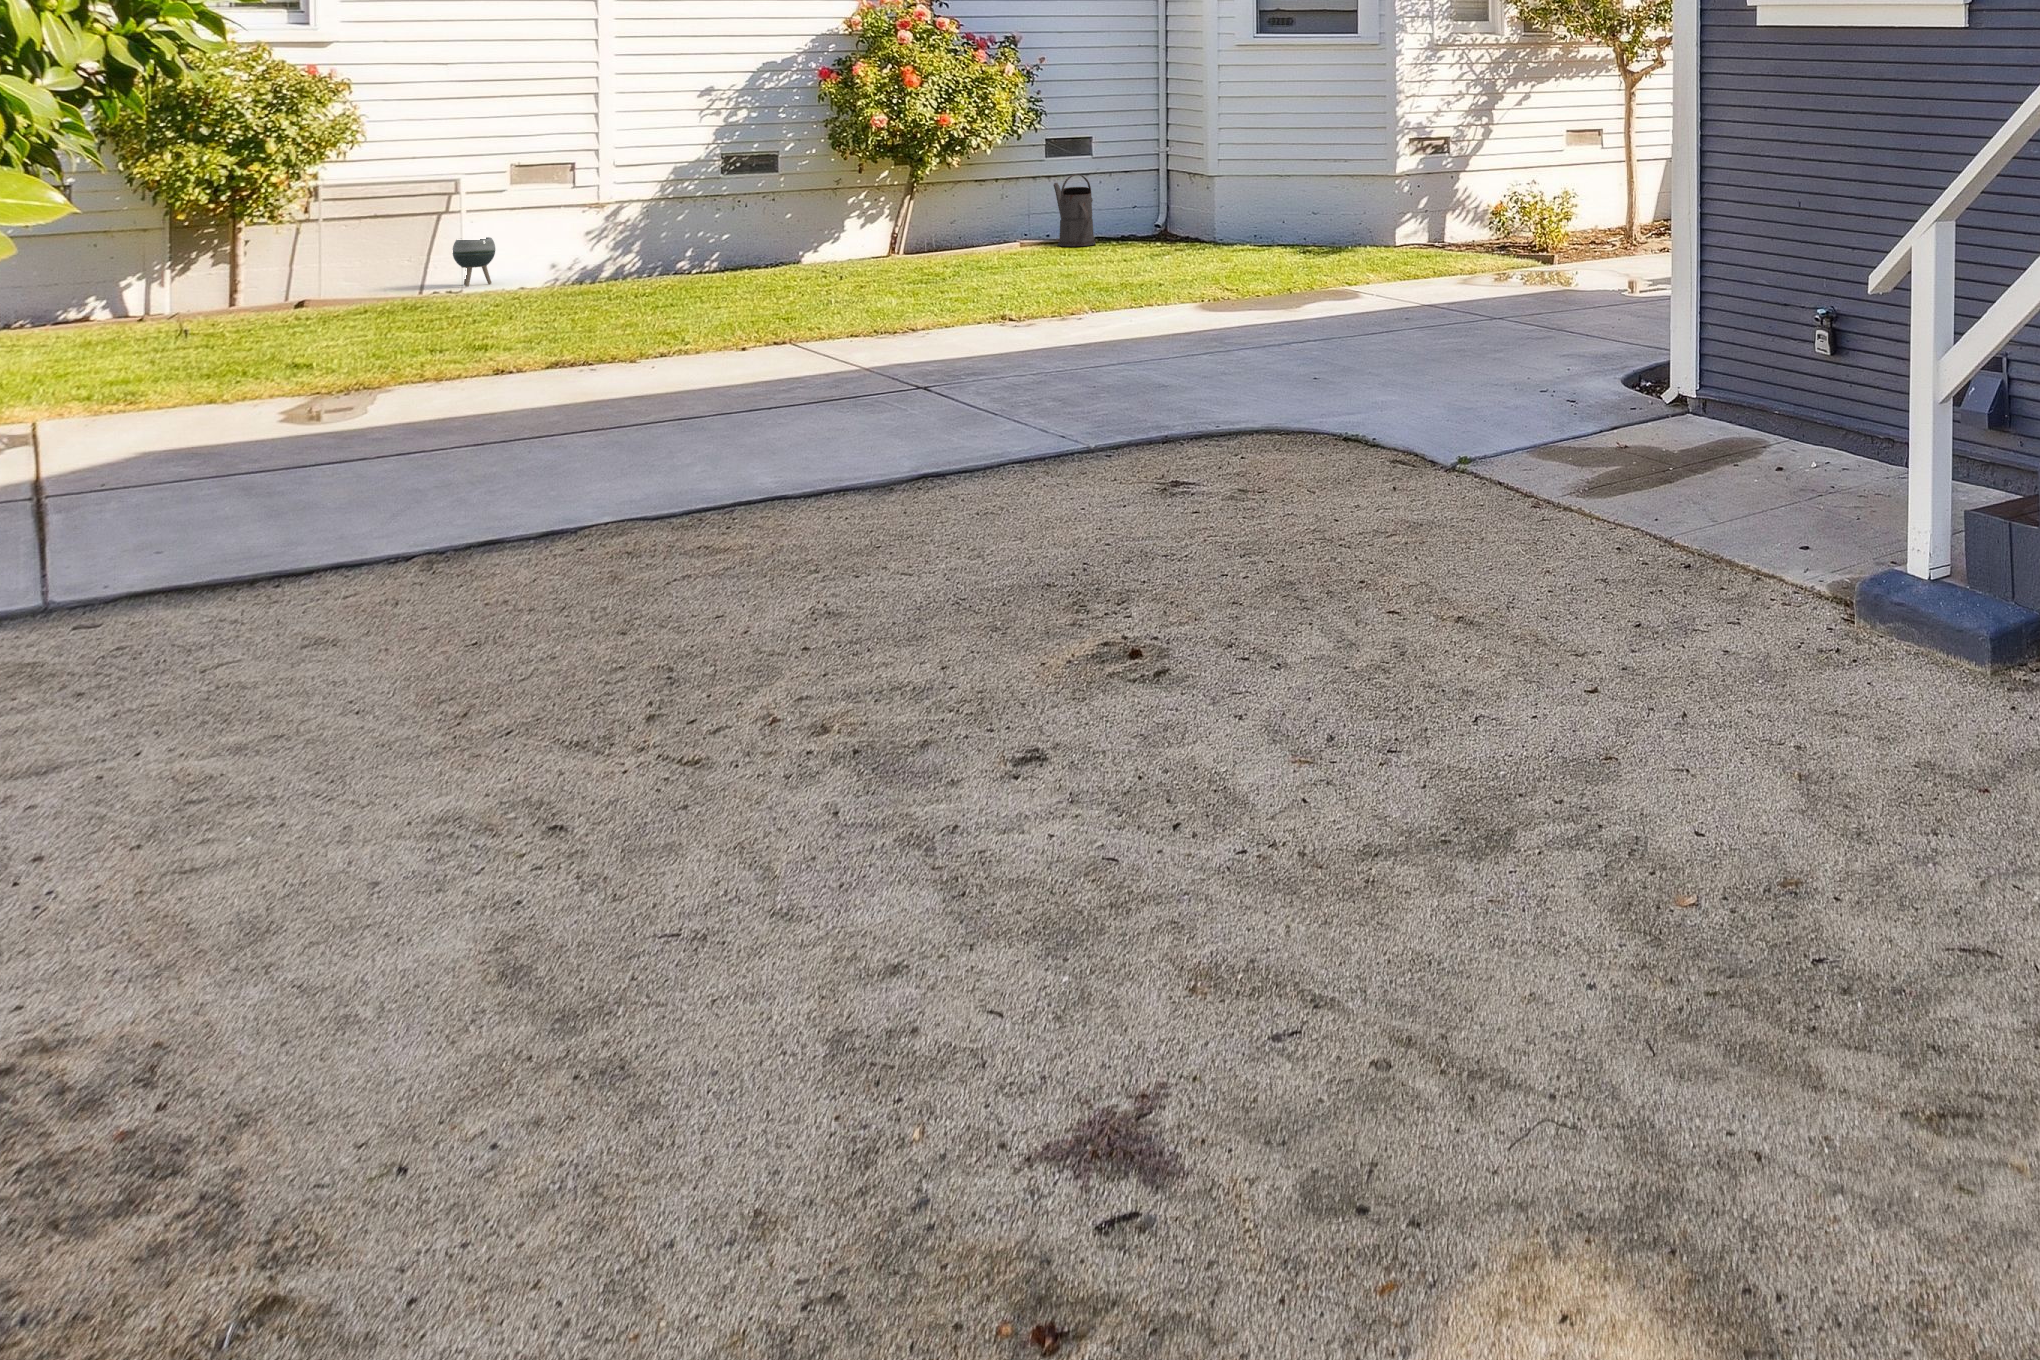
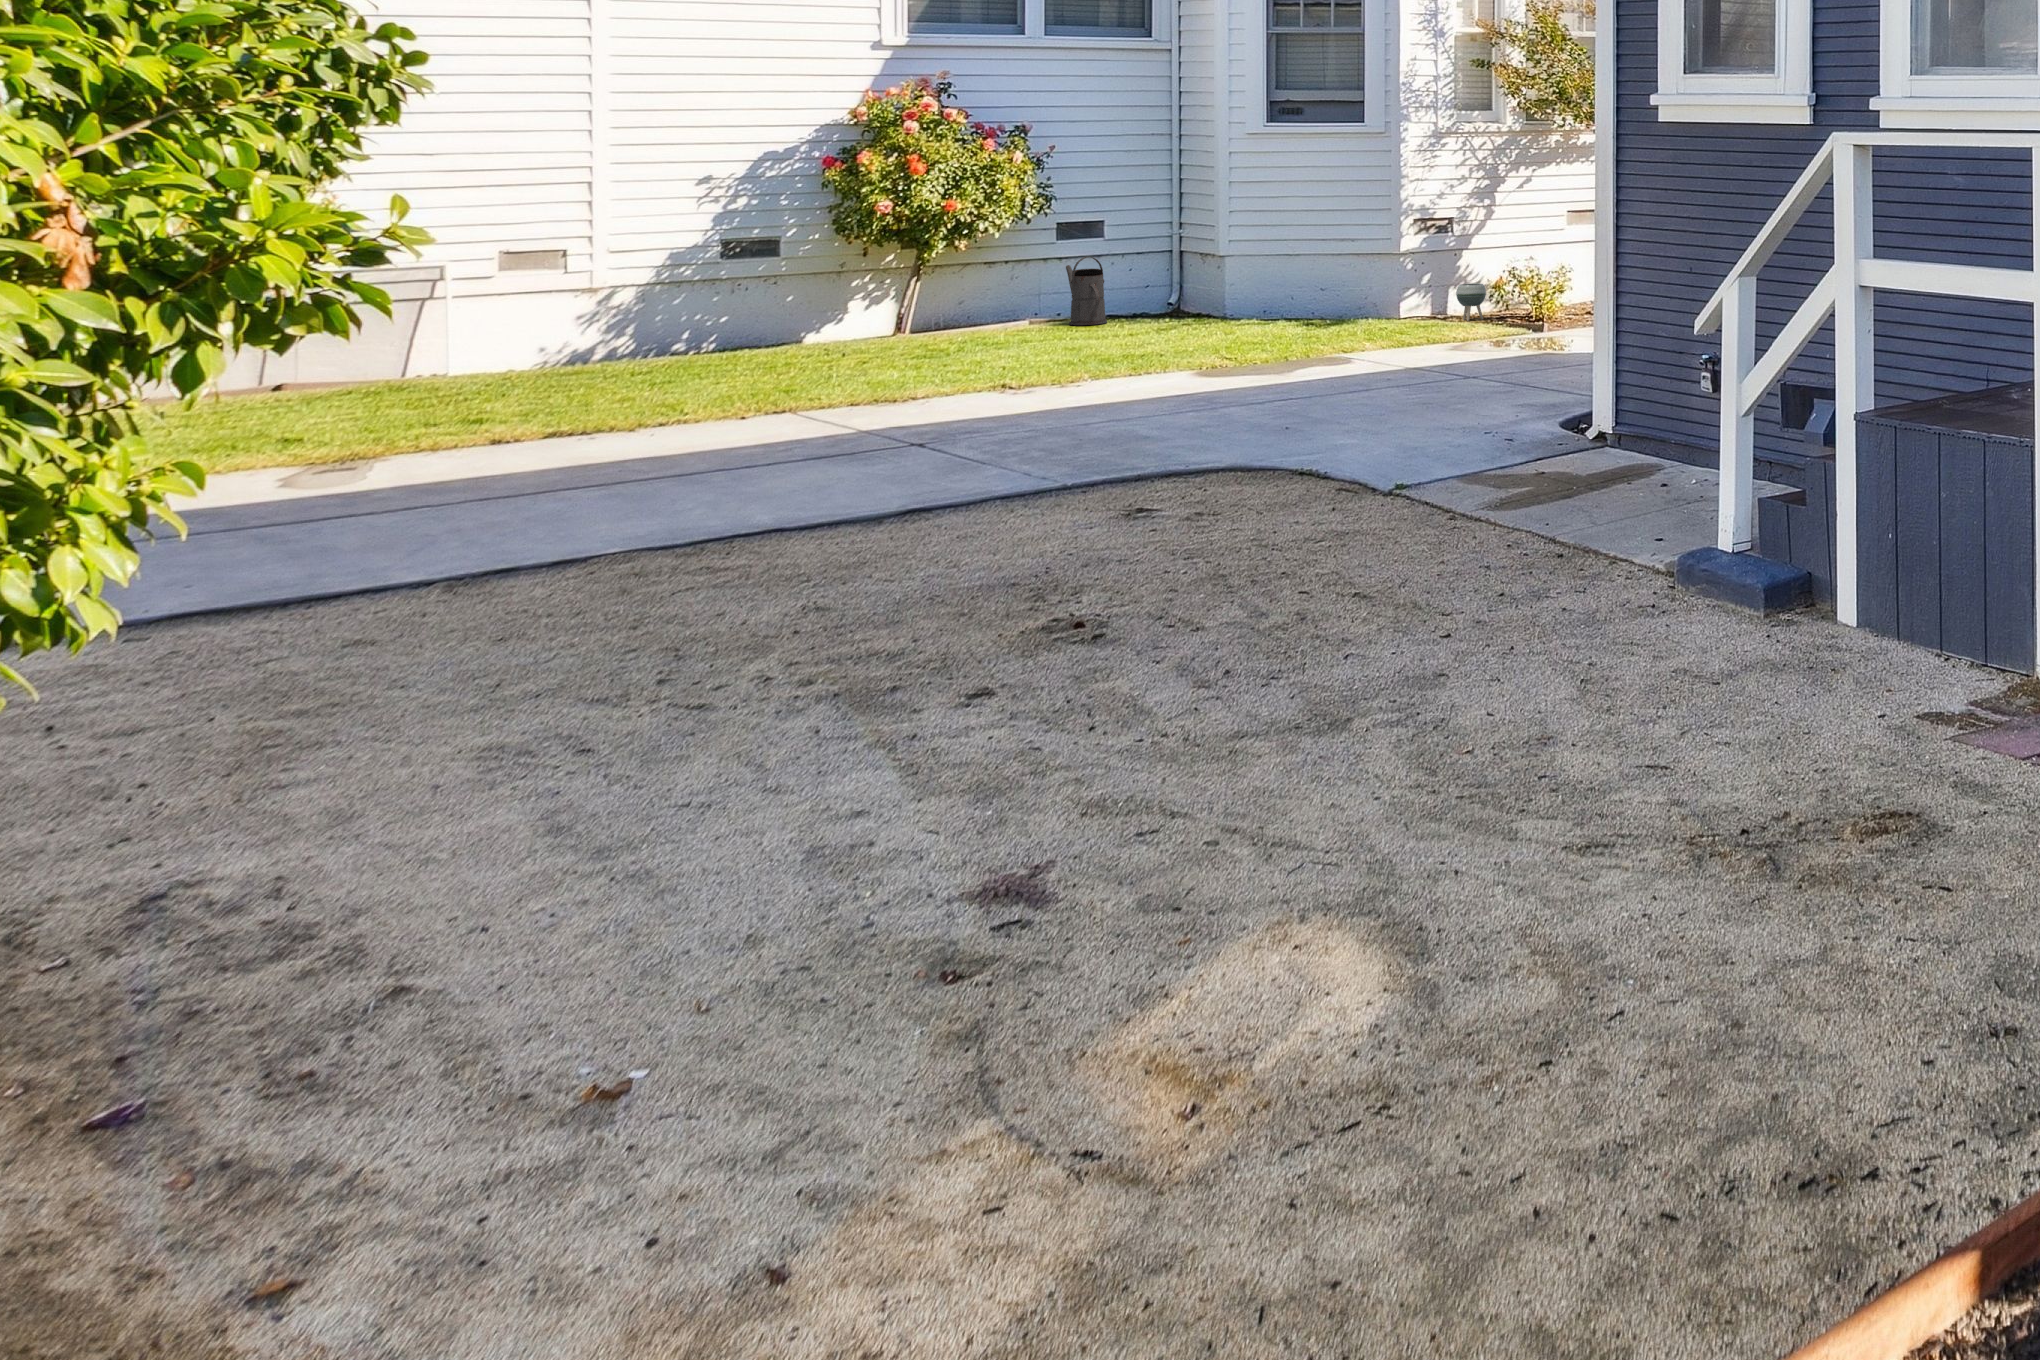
planter: present [453,237,495,287] -> present [1456,283,1486,321]

